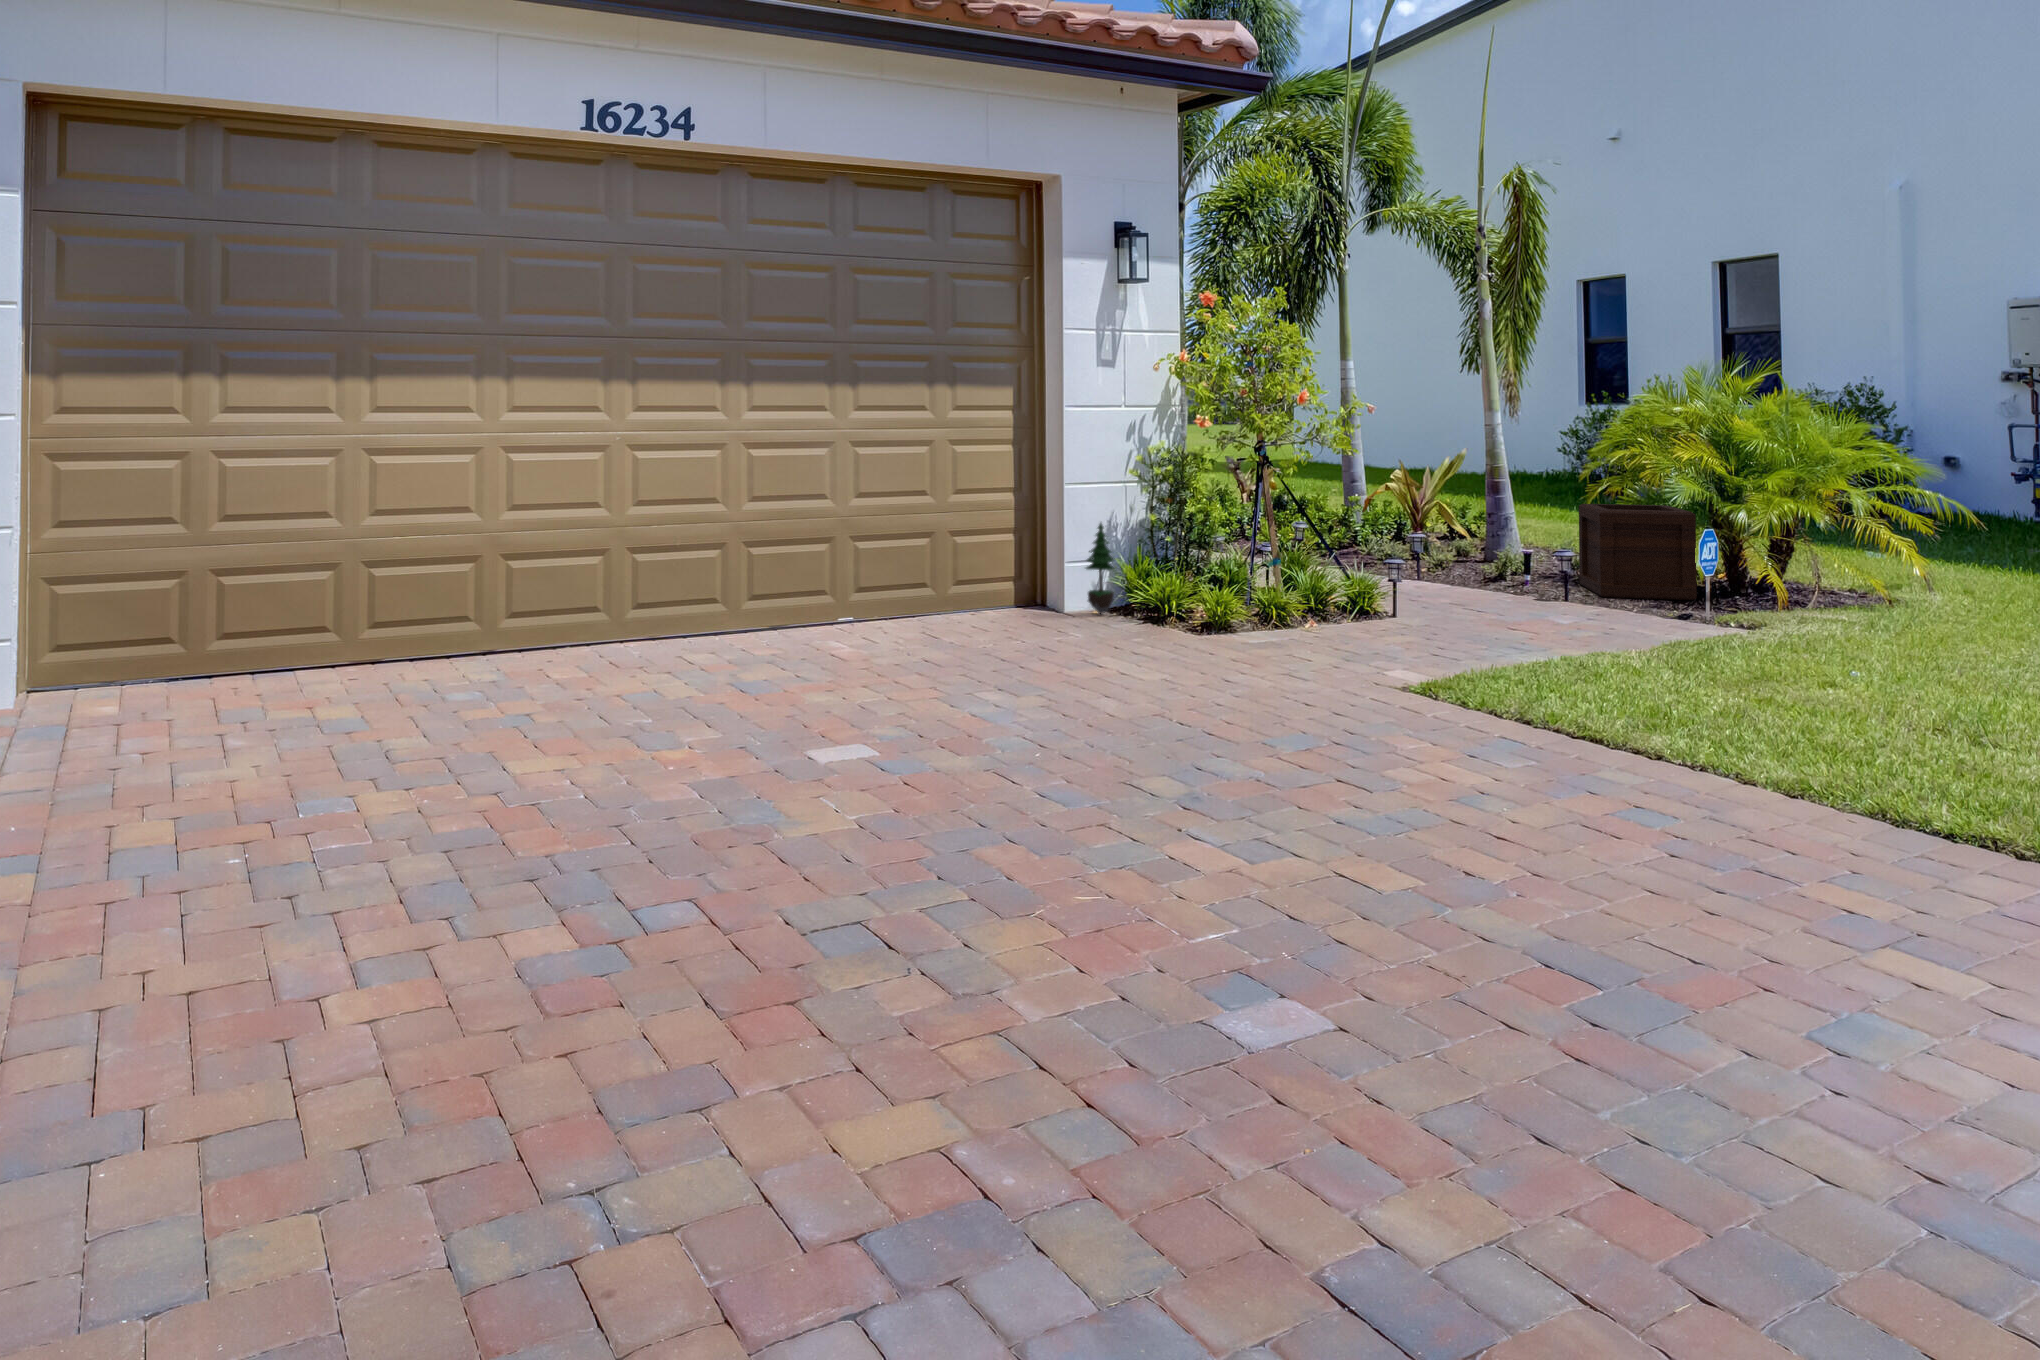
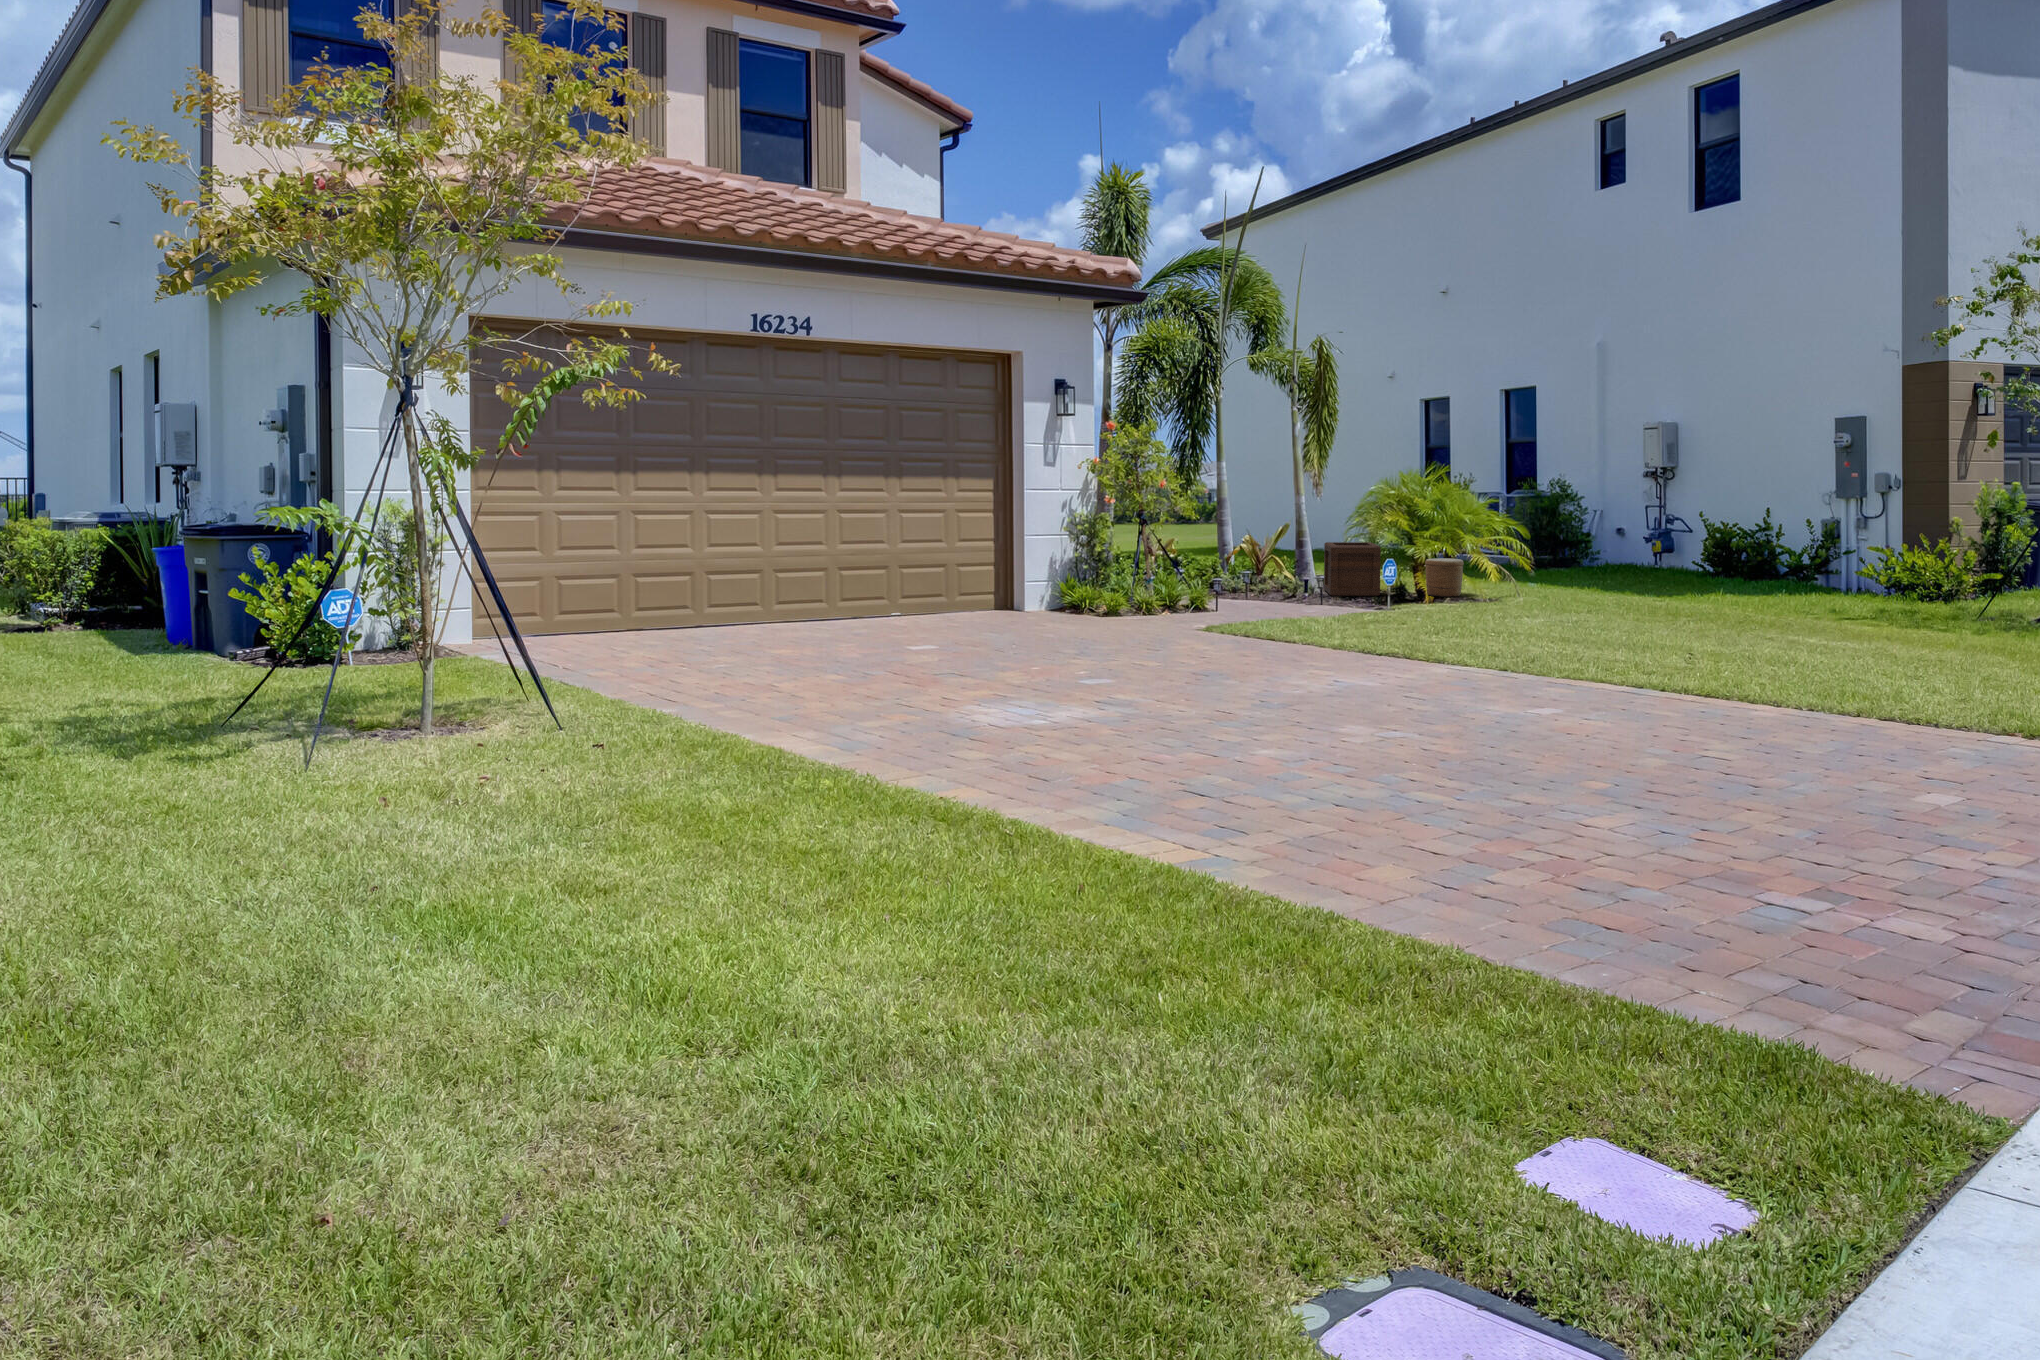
potted tree: present [1086,523,1115,613] -> none [1037,557,1057,613]
woven basket: none [1781,536,1863,608] -> present [1425,558,1464,597]

